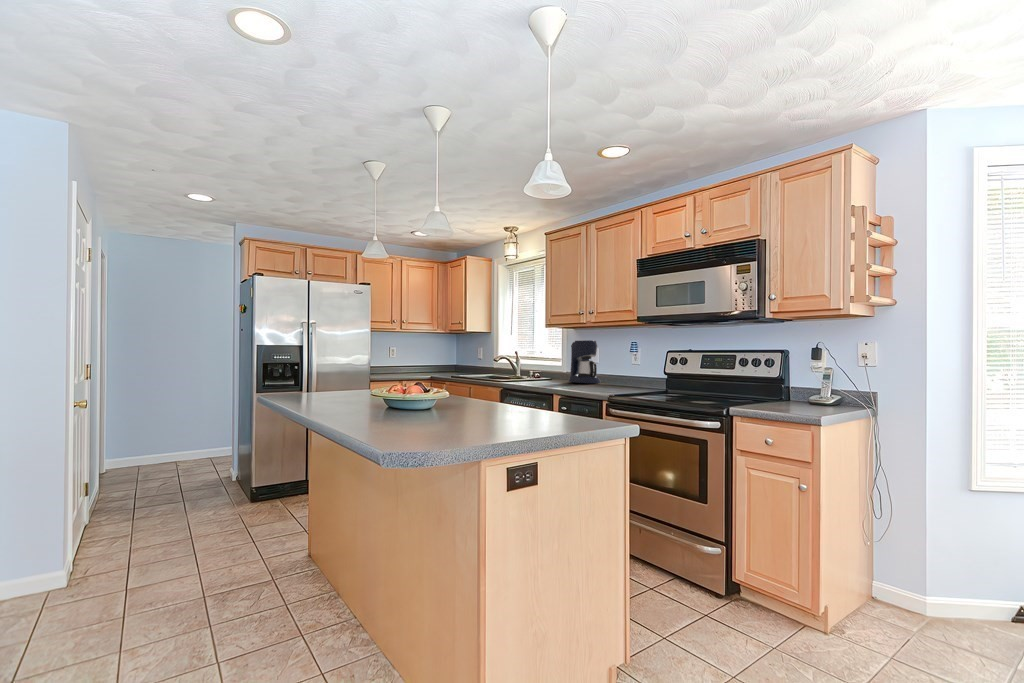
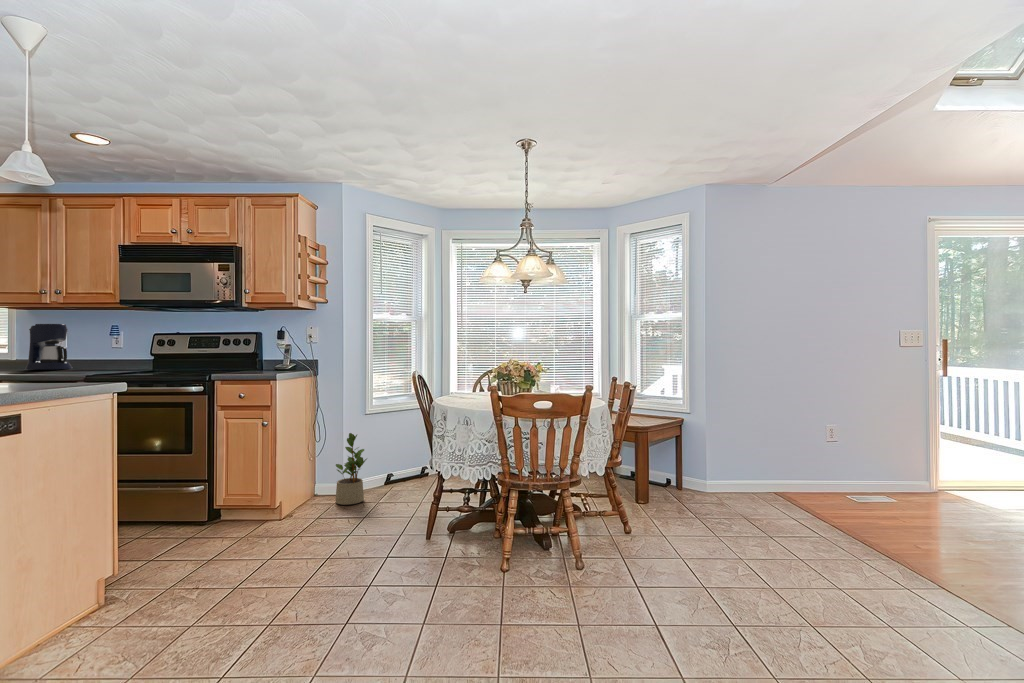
potted plant: none [916,521,988,649] -> present [336,433,367,505]

